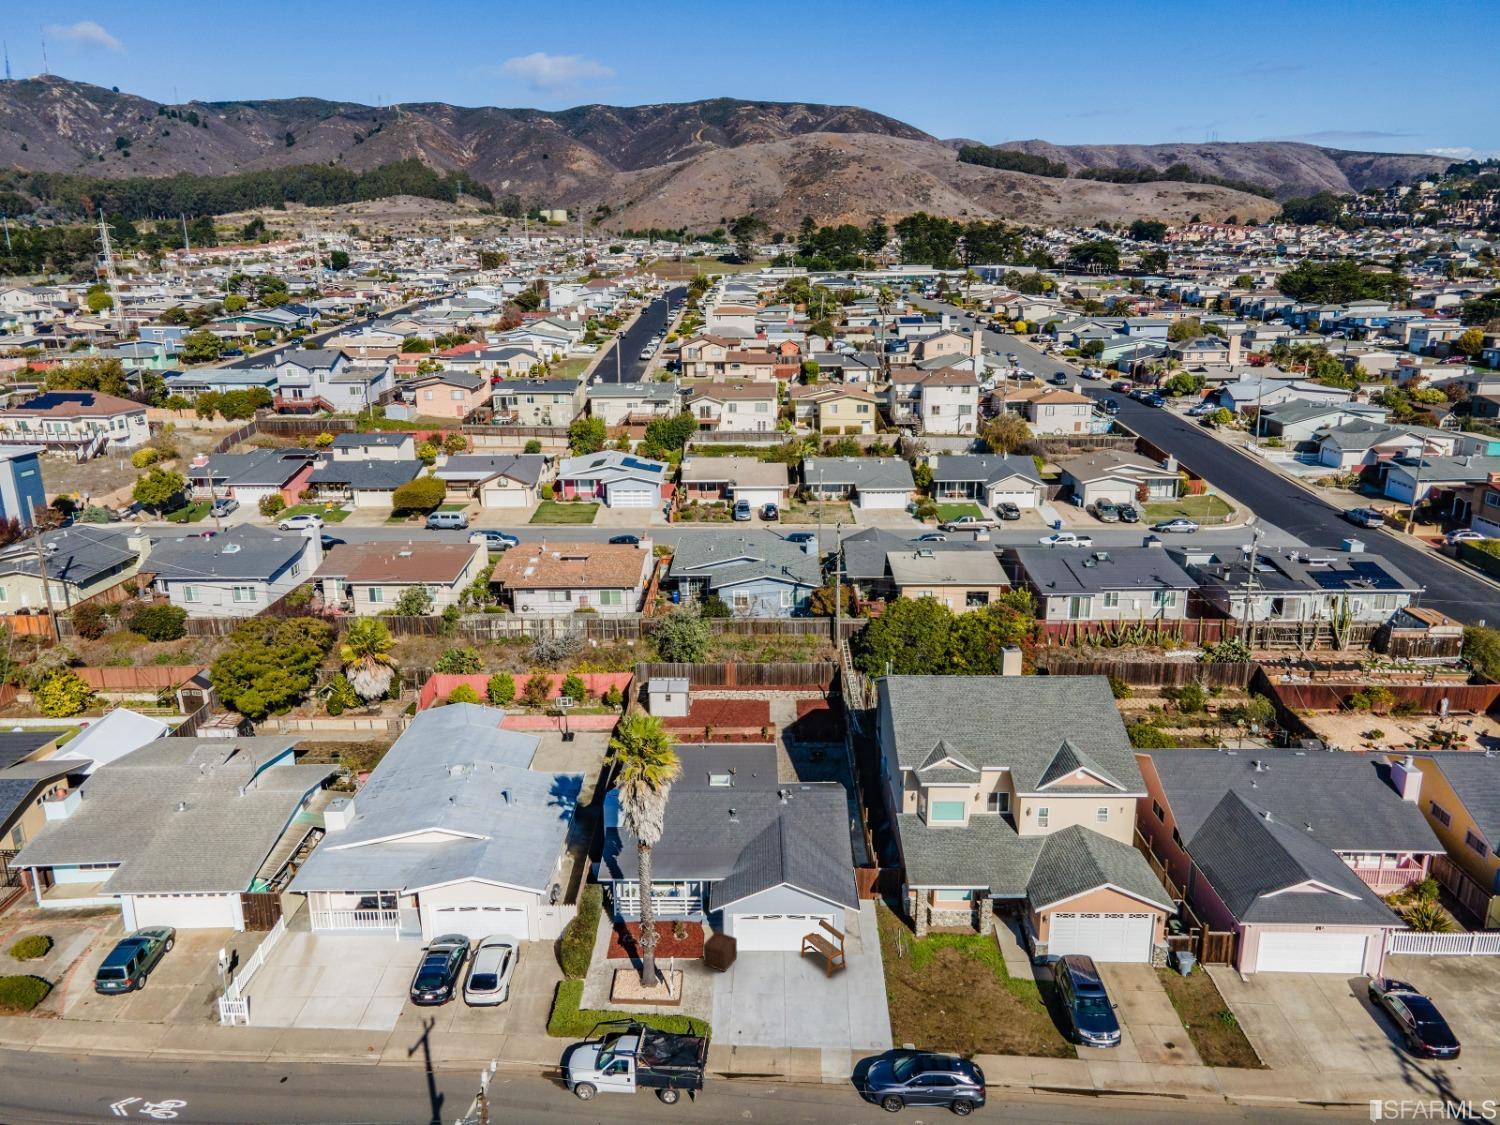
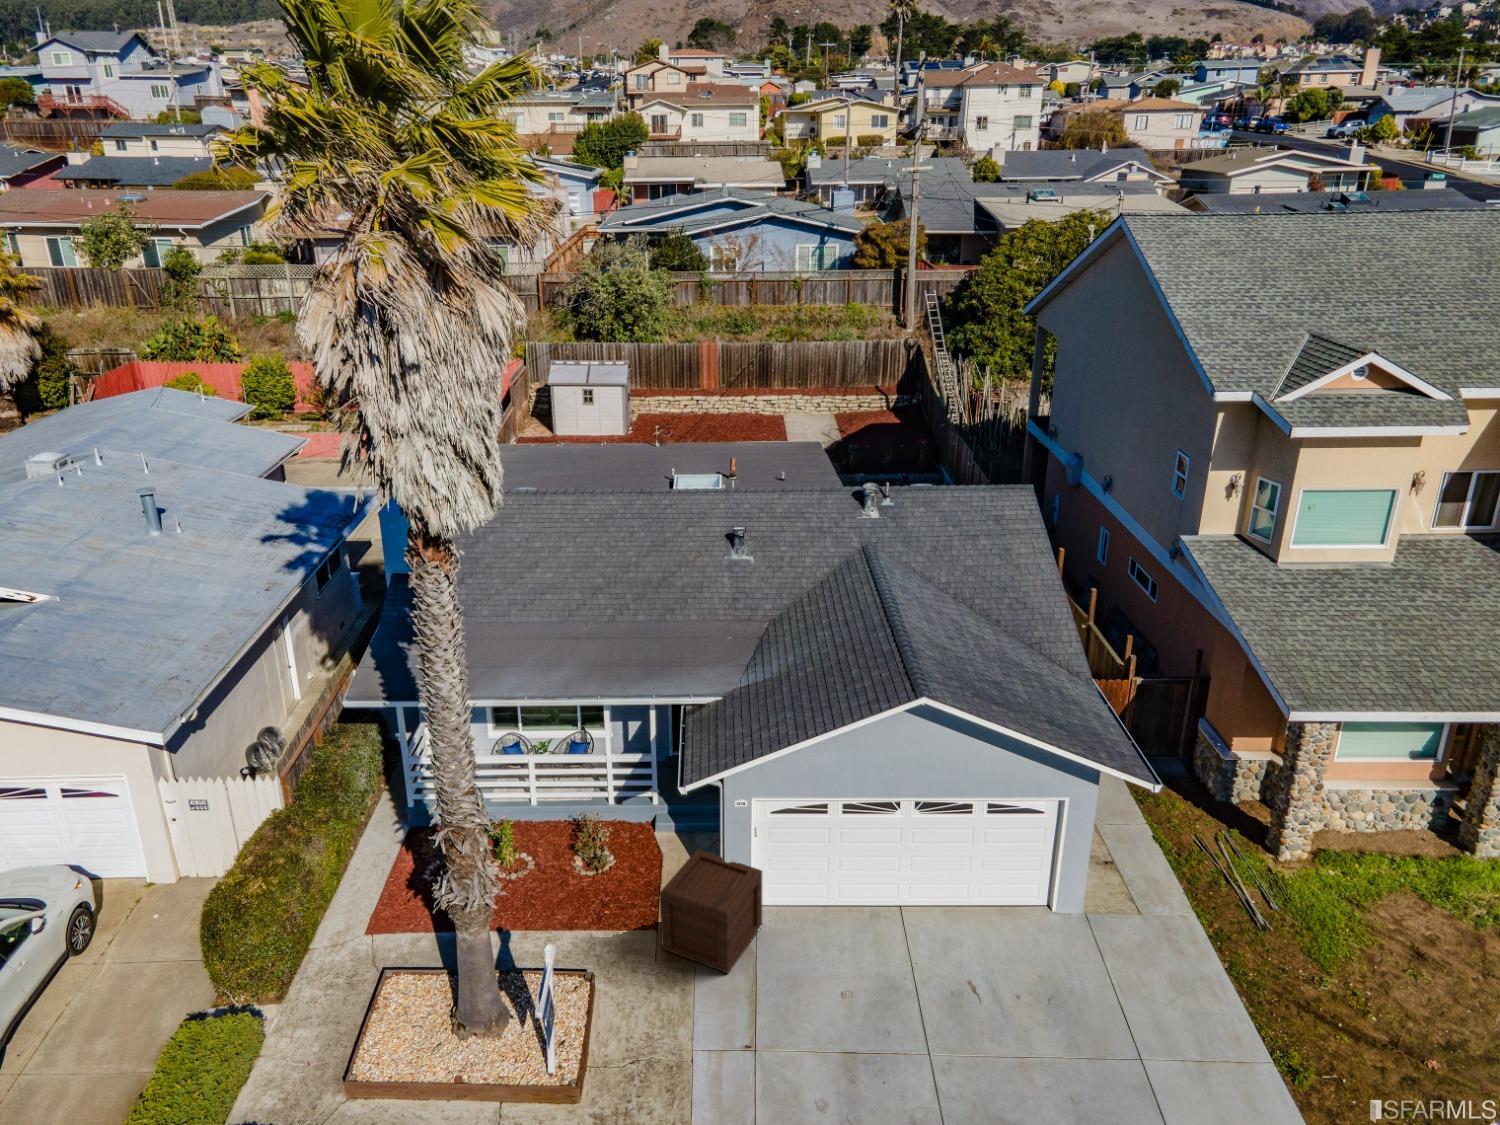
bench: present [801,919,845,978] -> none [953,803,1105,988]

